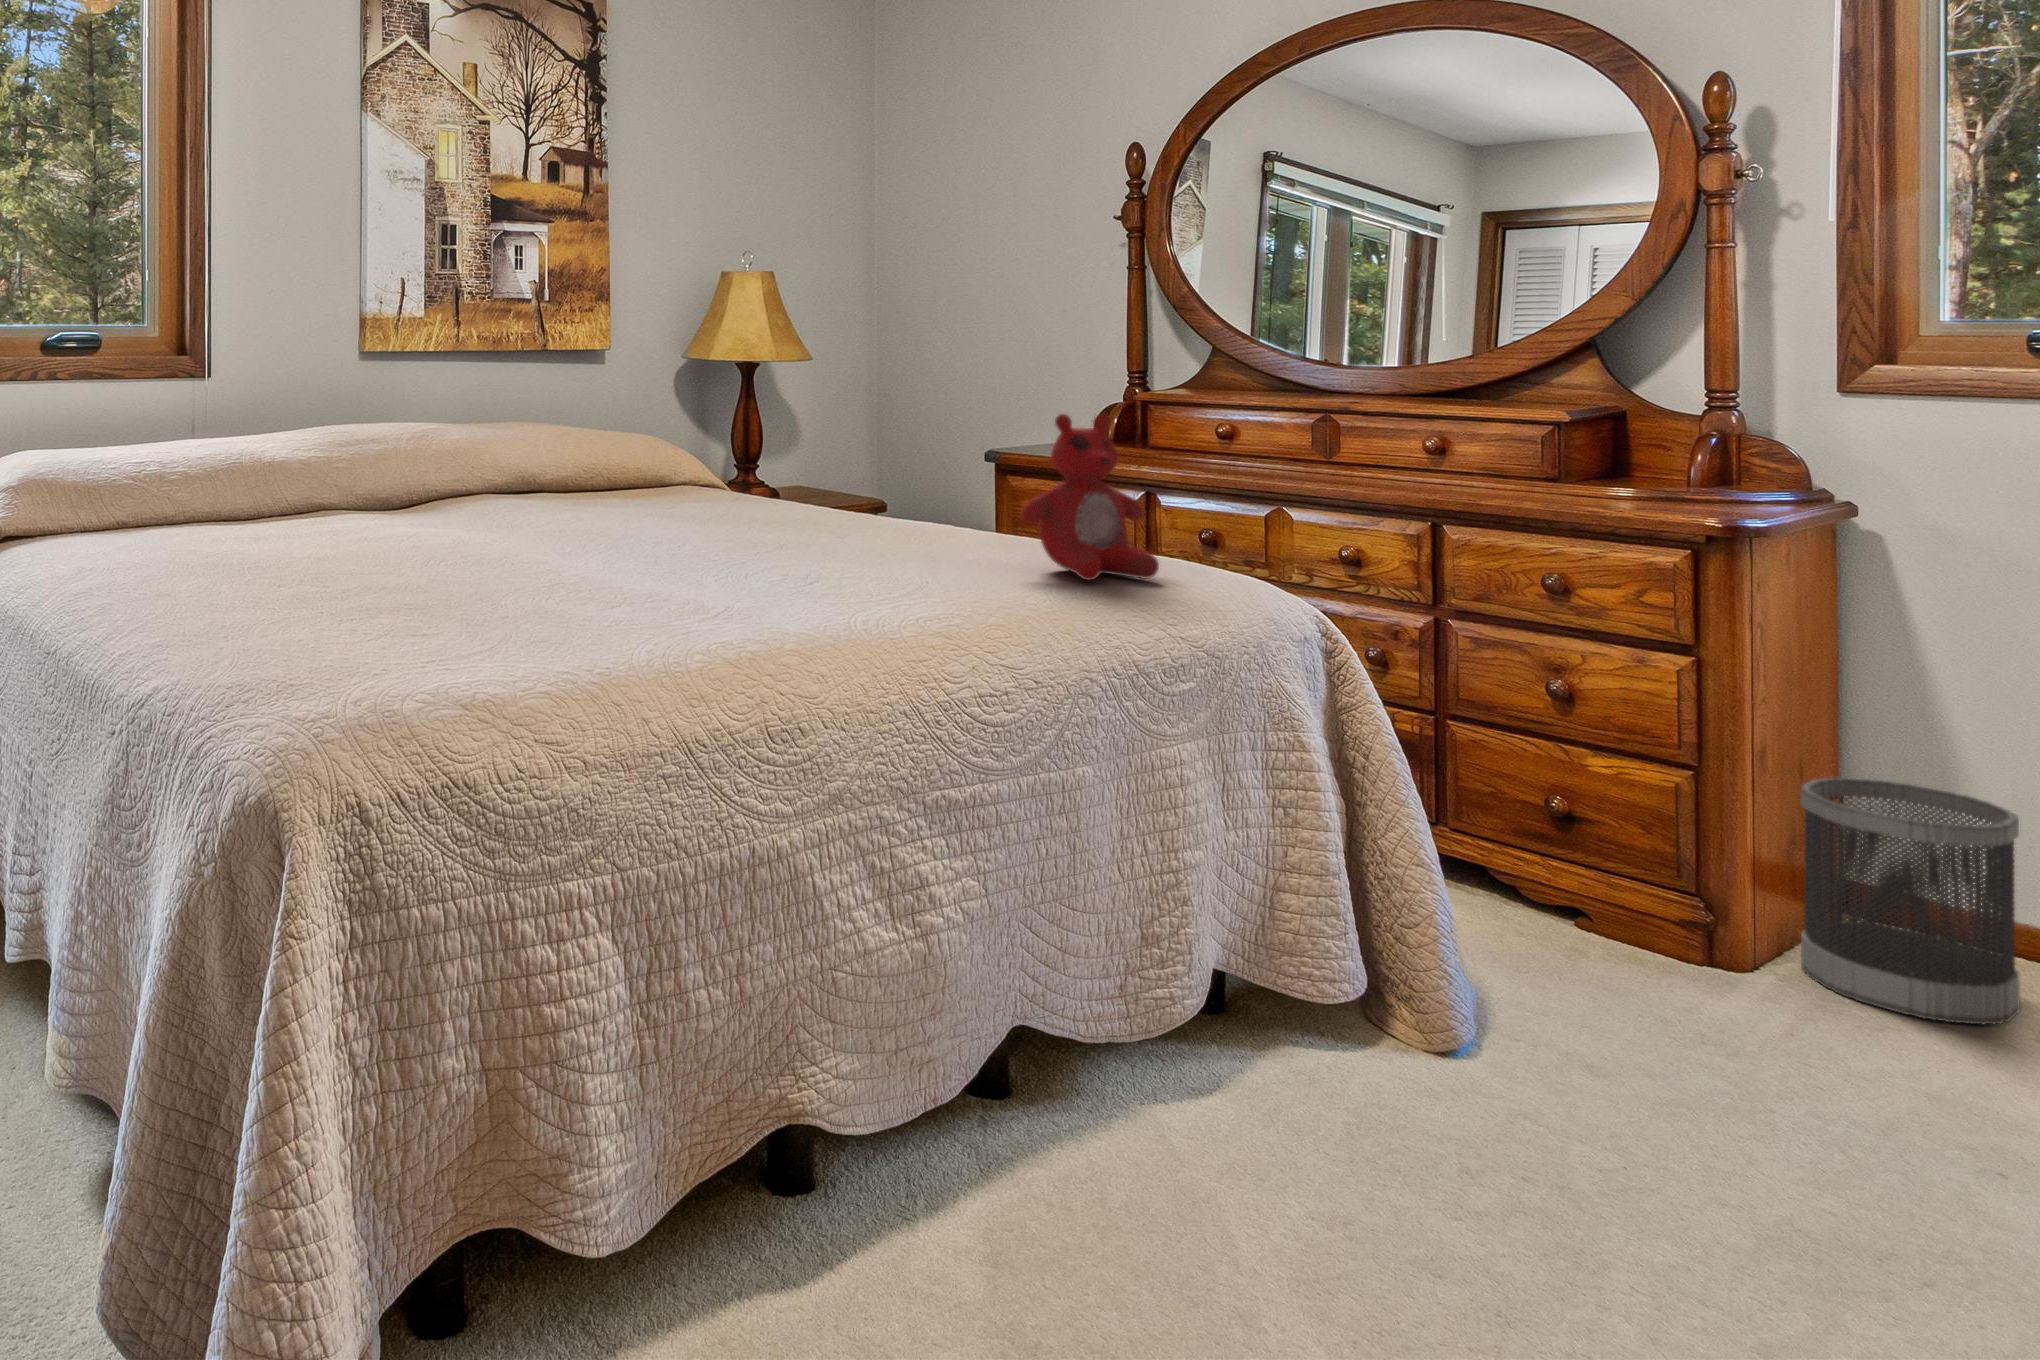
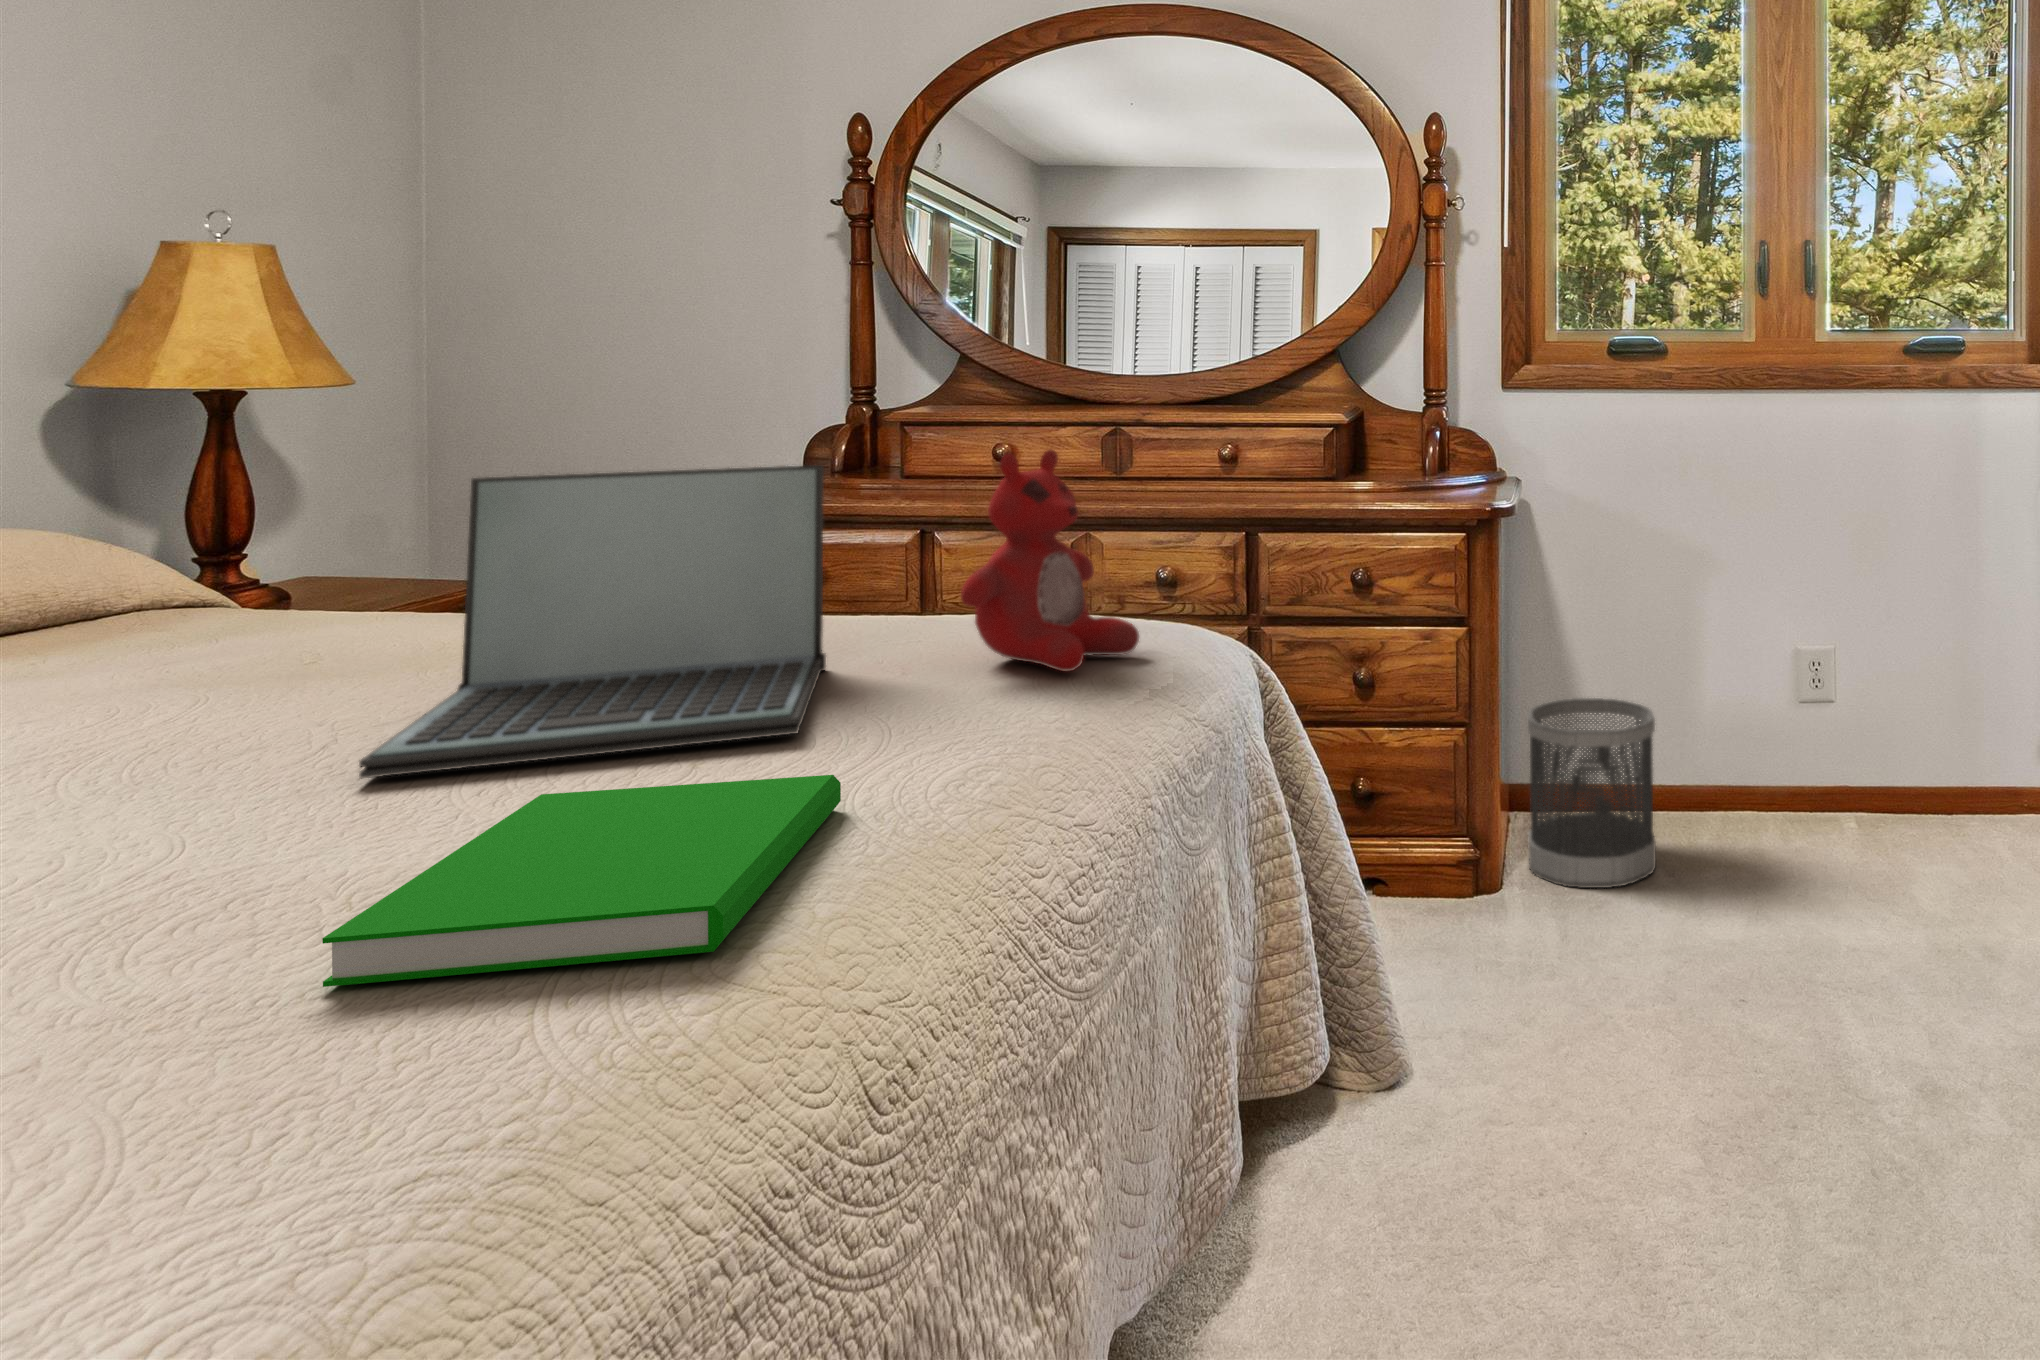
laptop: none [684,410,956,579] -> present [359,465,826,779]
book: none [602,574,860,643] -> present [322,775,841,987]

